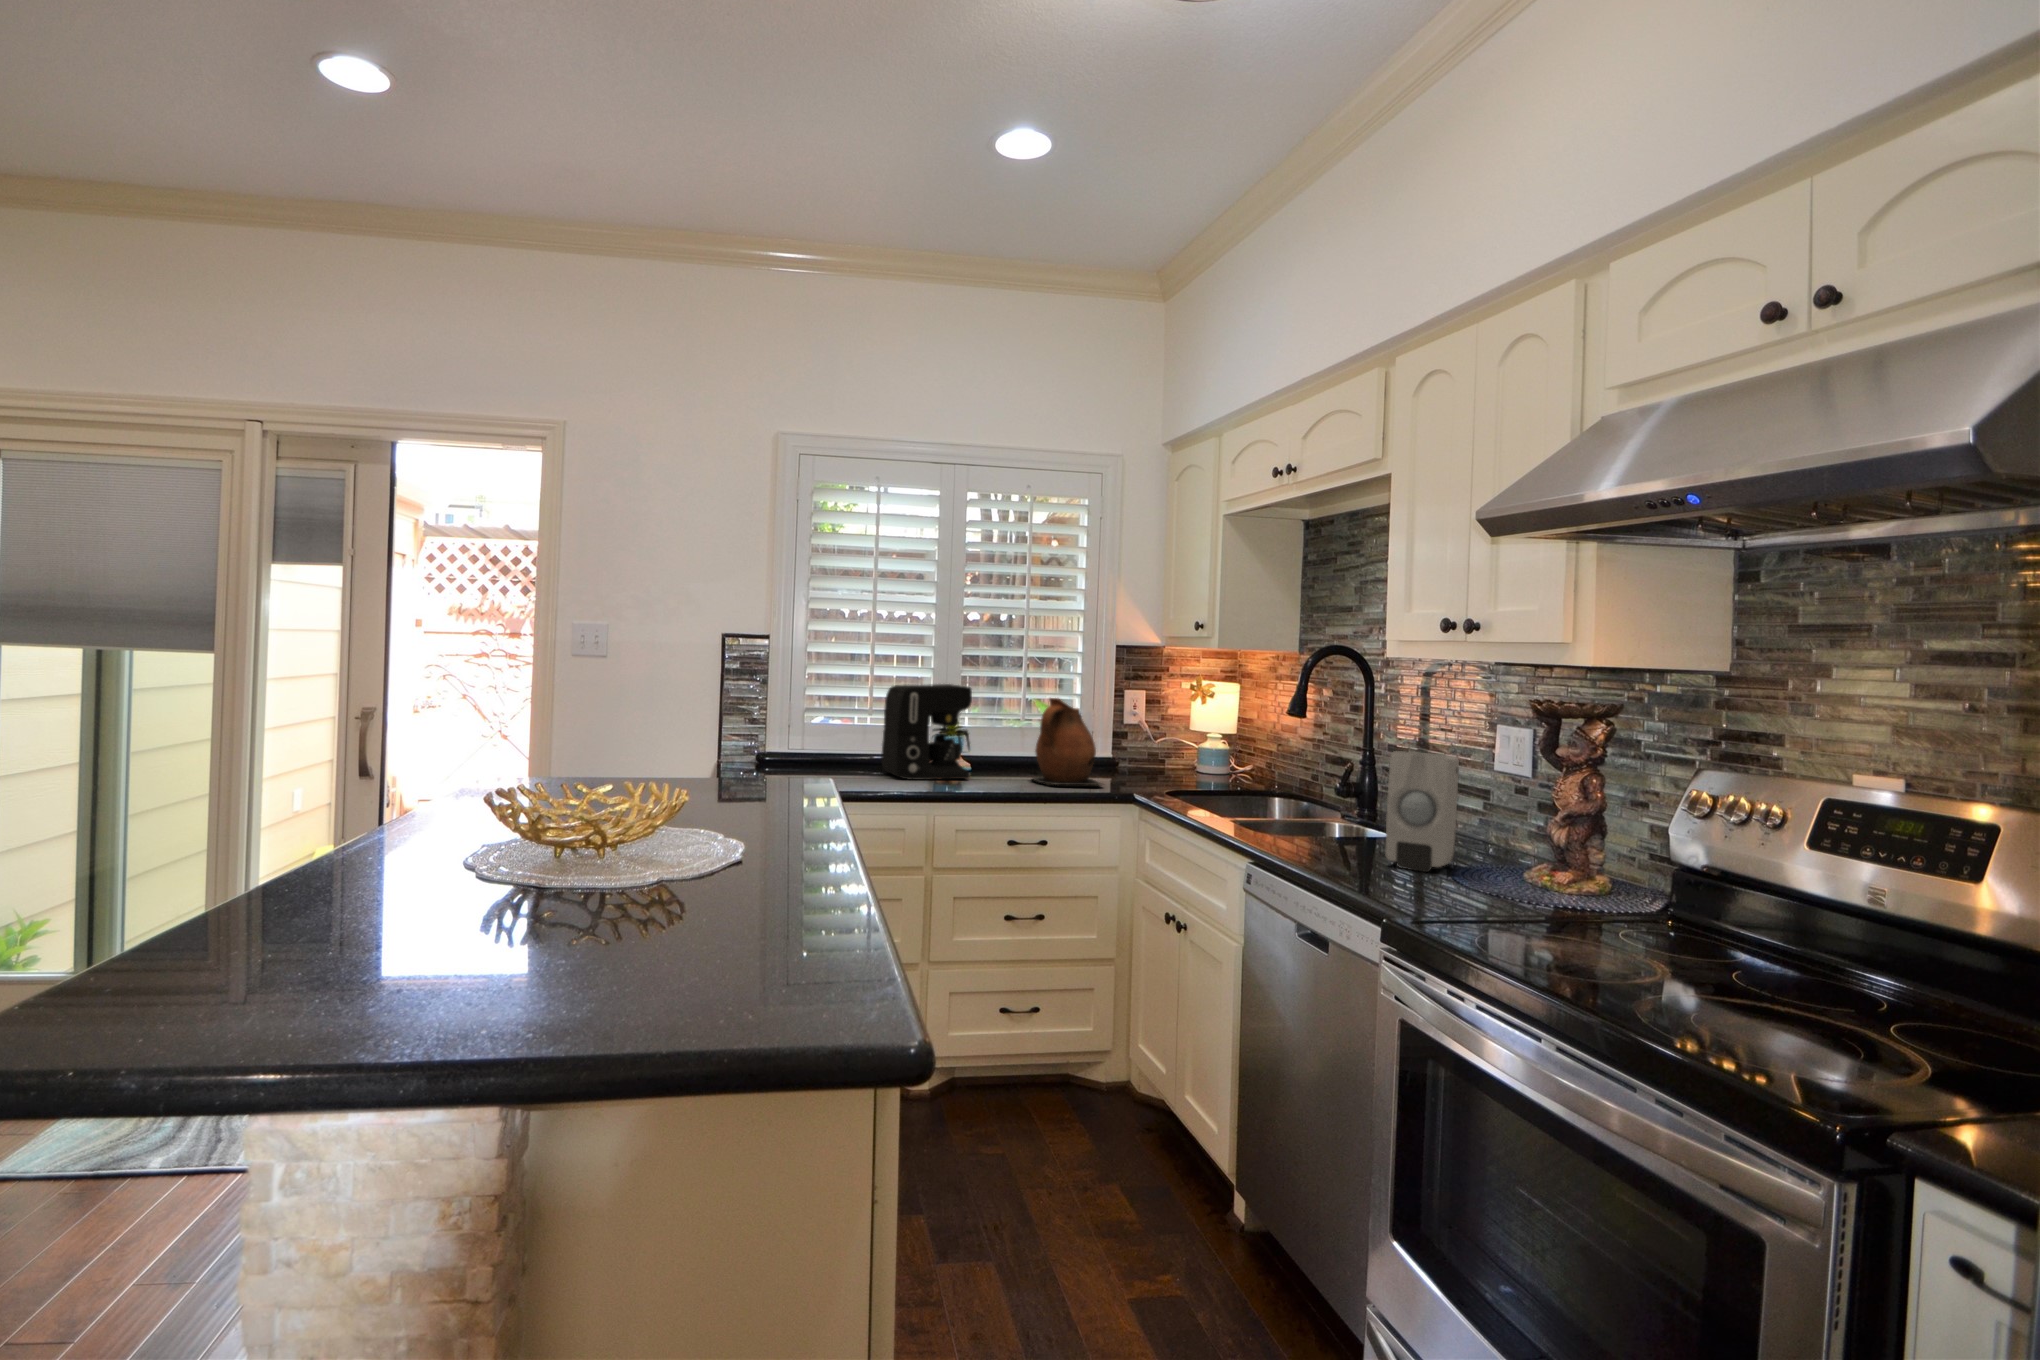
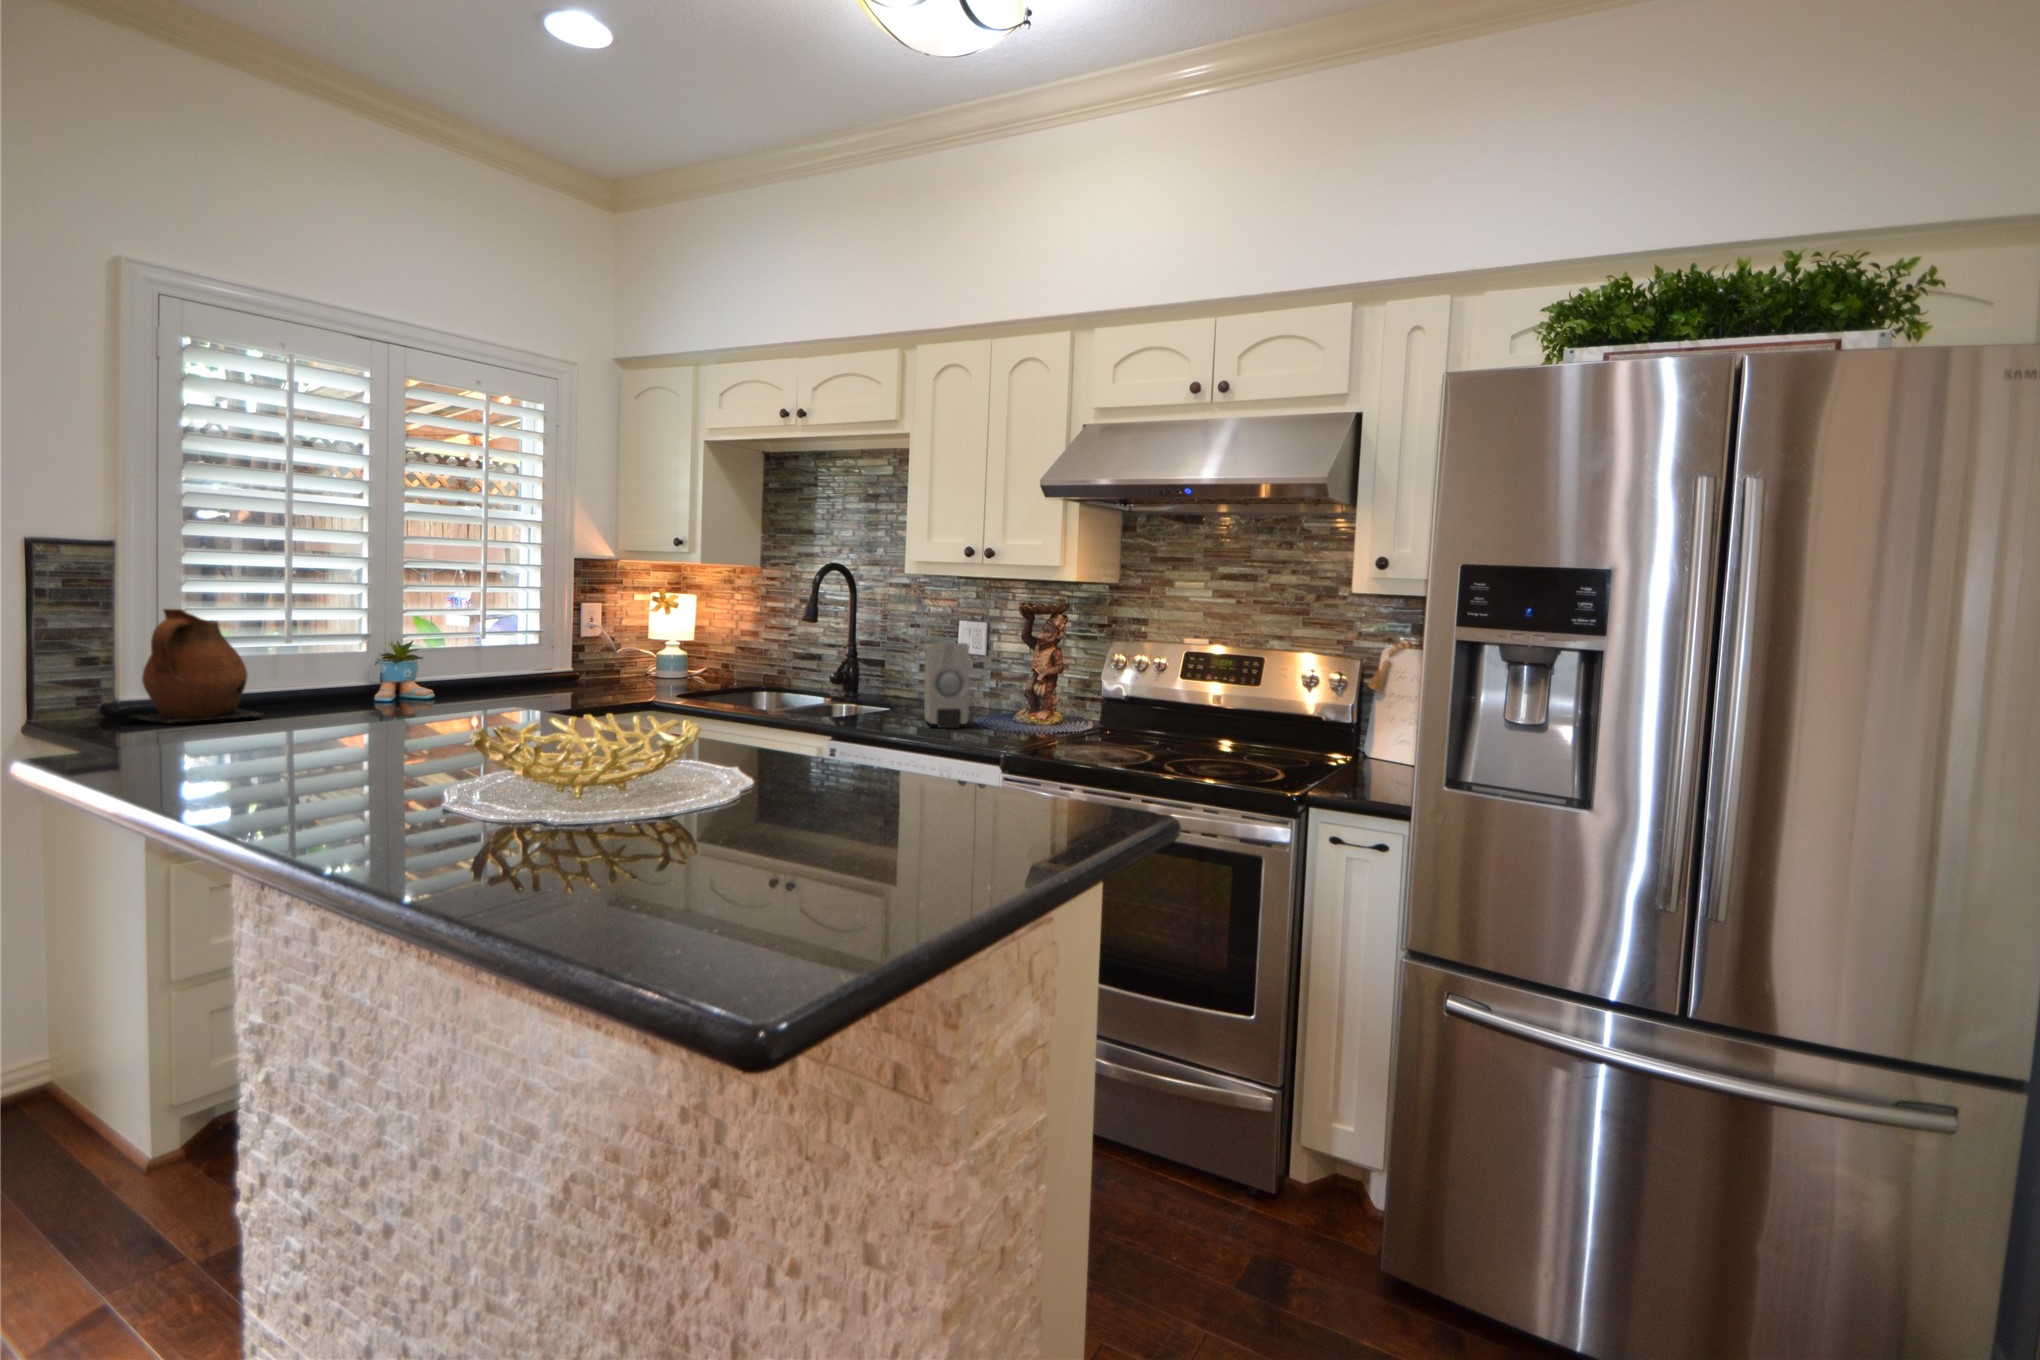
coffee maker: present [881,684,972,780] -> none [314,603,447,715]
ceramic pitcher: present [1031,698,1102,786] -> present [130,609,262,723]

